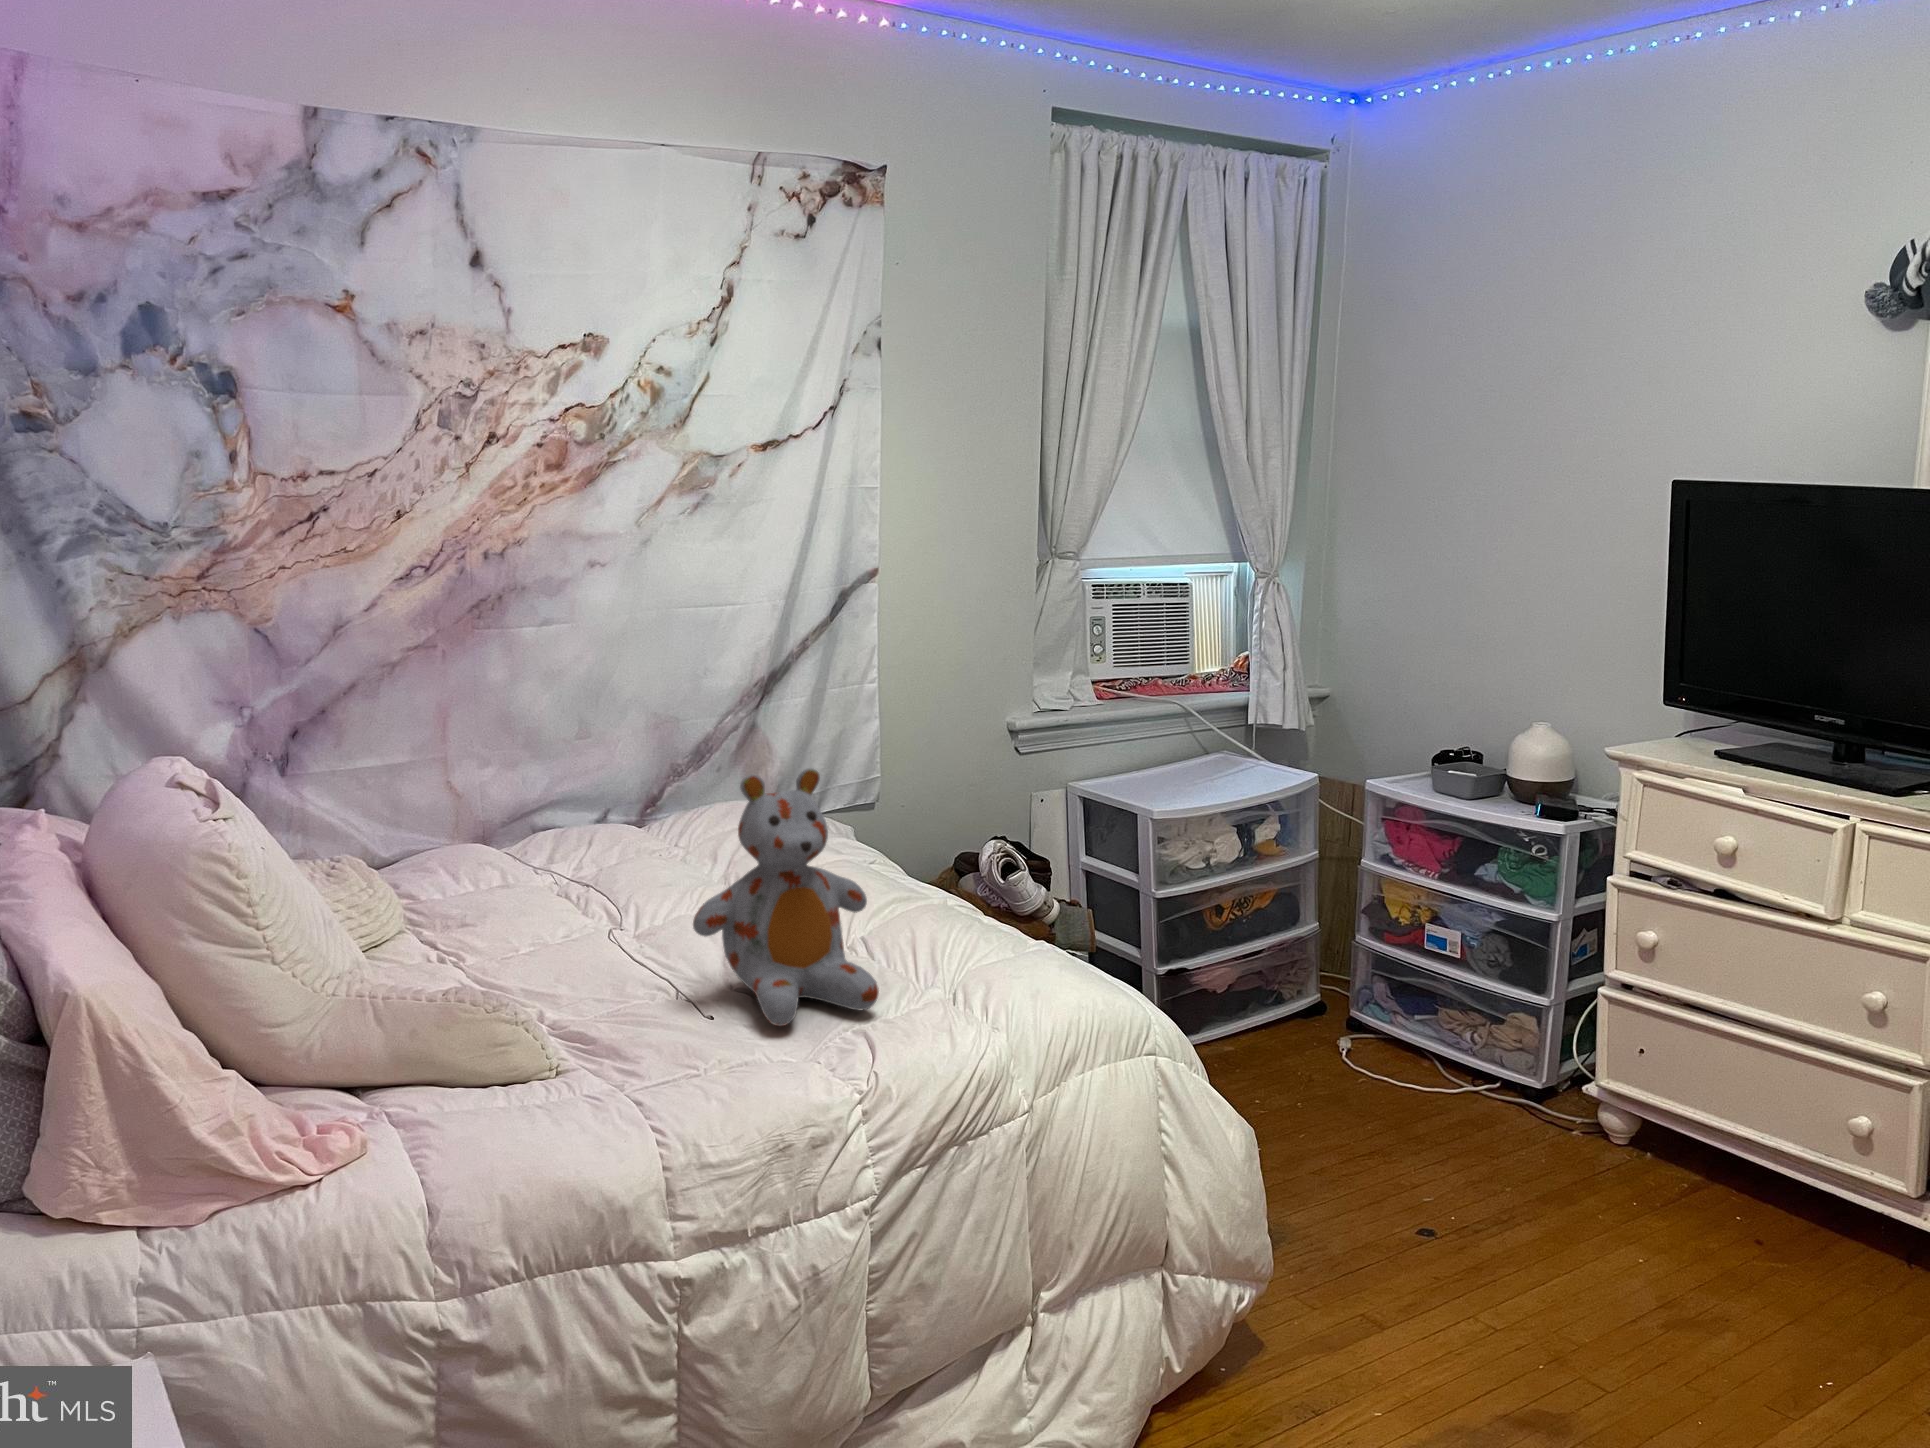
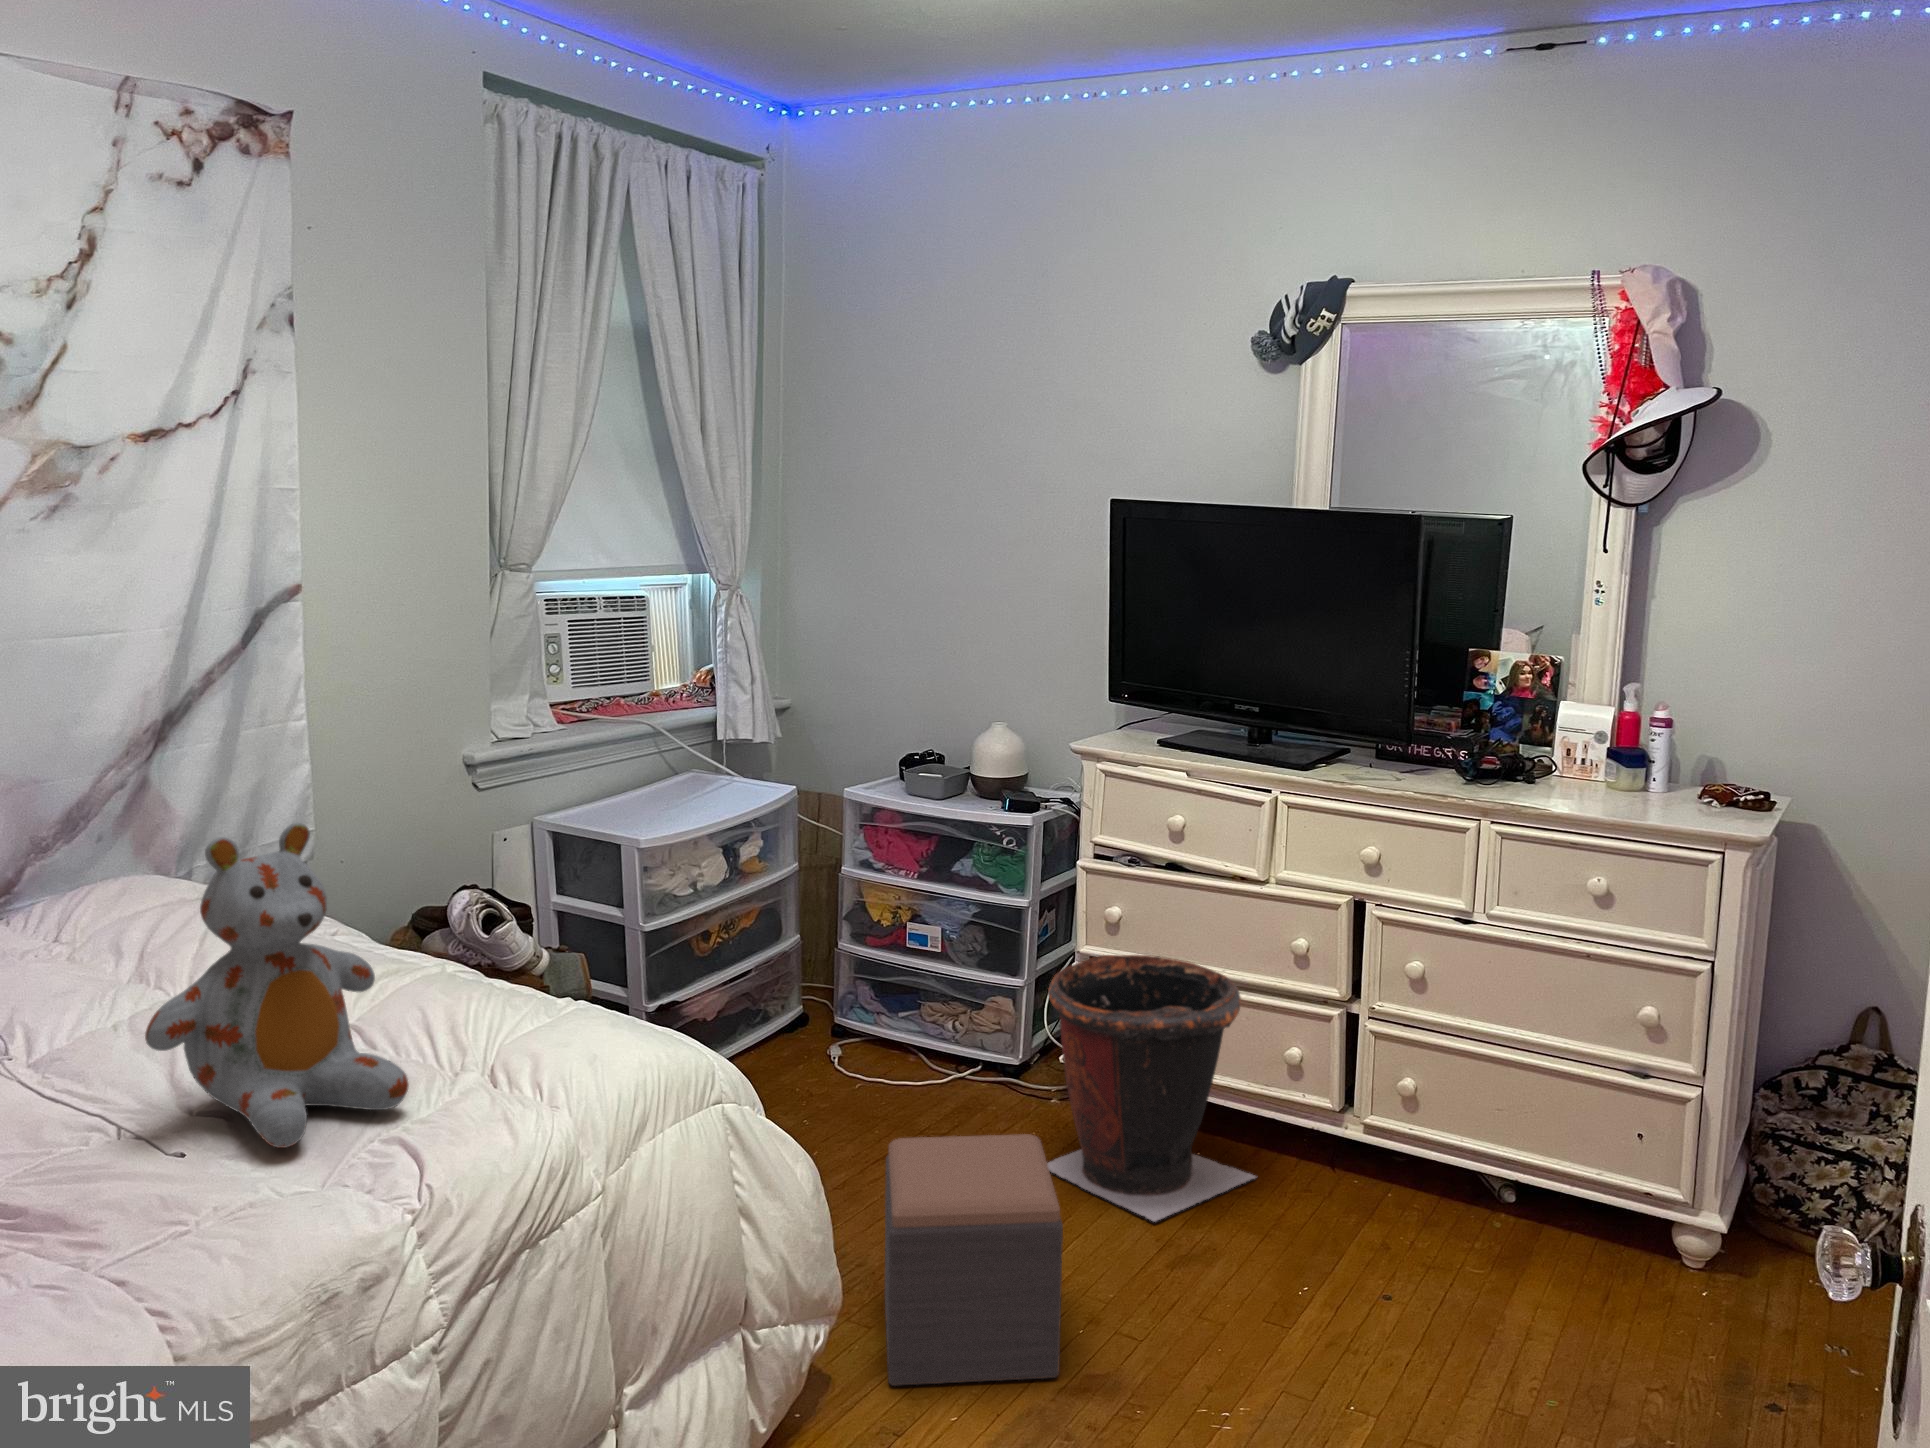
waste bin: none [1532,984,1794,1276] -> present [1047,955,1256,1221]
footstool: none [1311,1129,1503,1400] -> present [885,1134,1063,1386]

